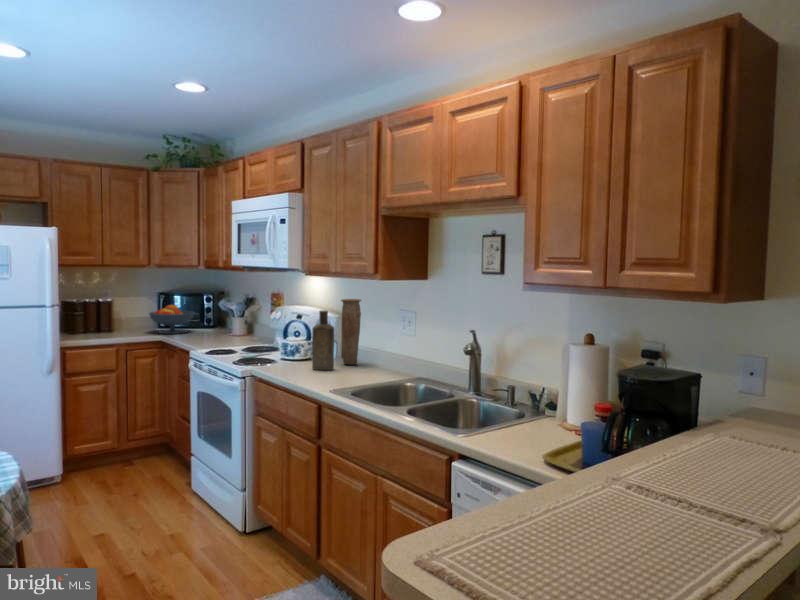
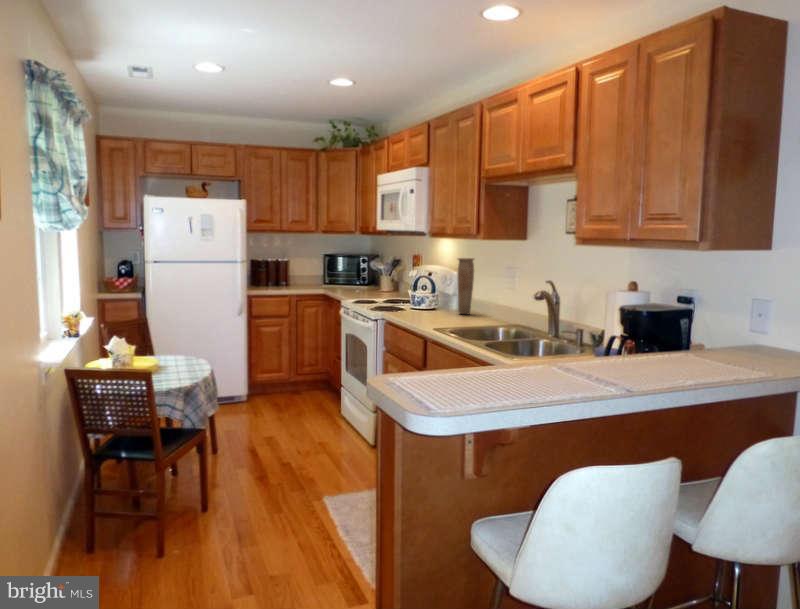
fruit bowl: present [149,305,195,334] -> none [315,265,352,289]
bottle: present [312,310,334,370] -> none [429,267,448,317]

